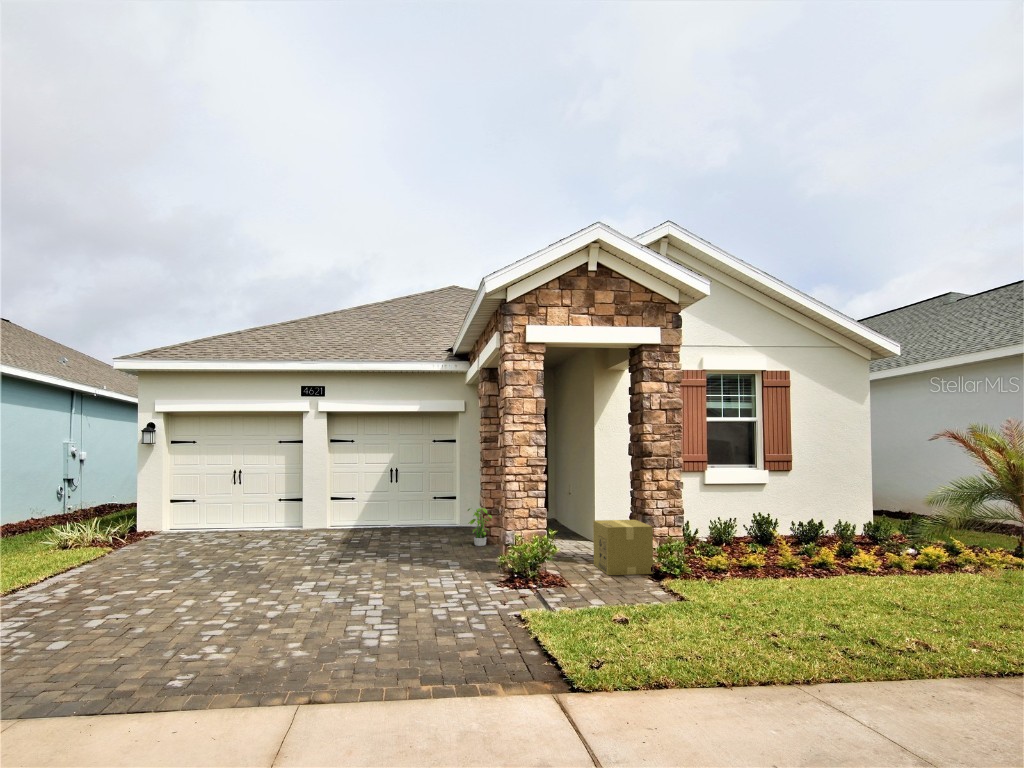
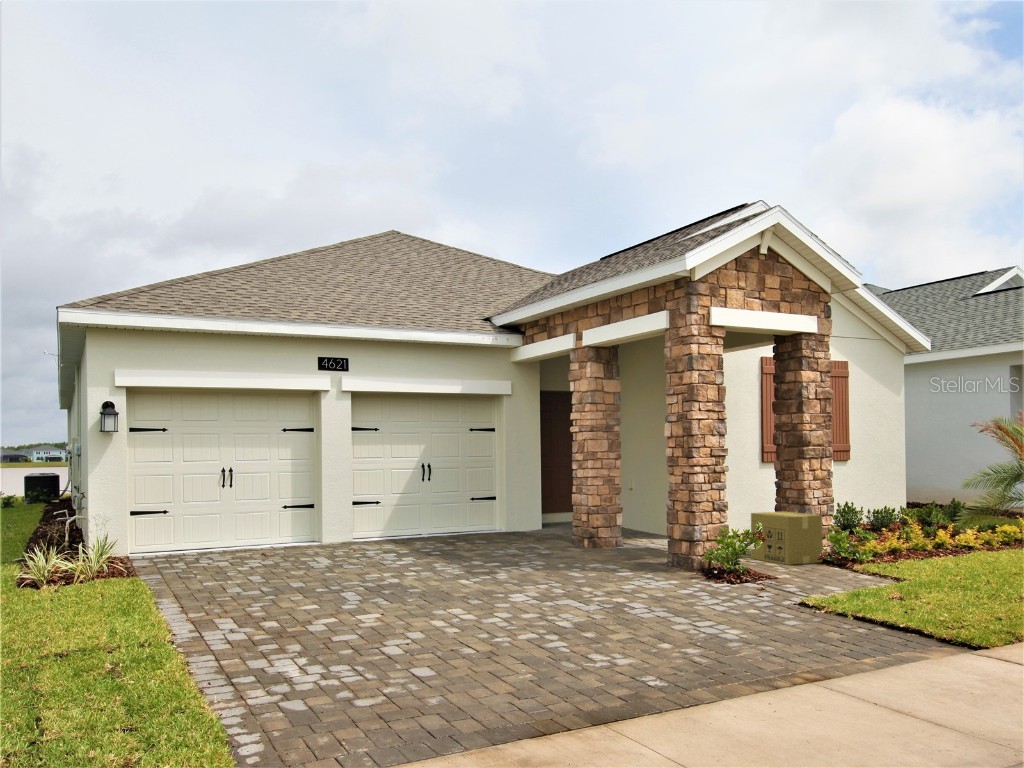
potted plant: present [468,508,492,546] -> none [573,506,603,550]

